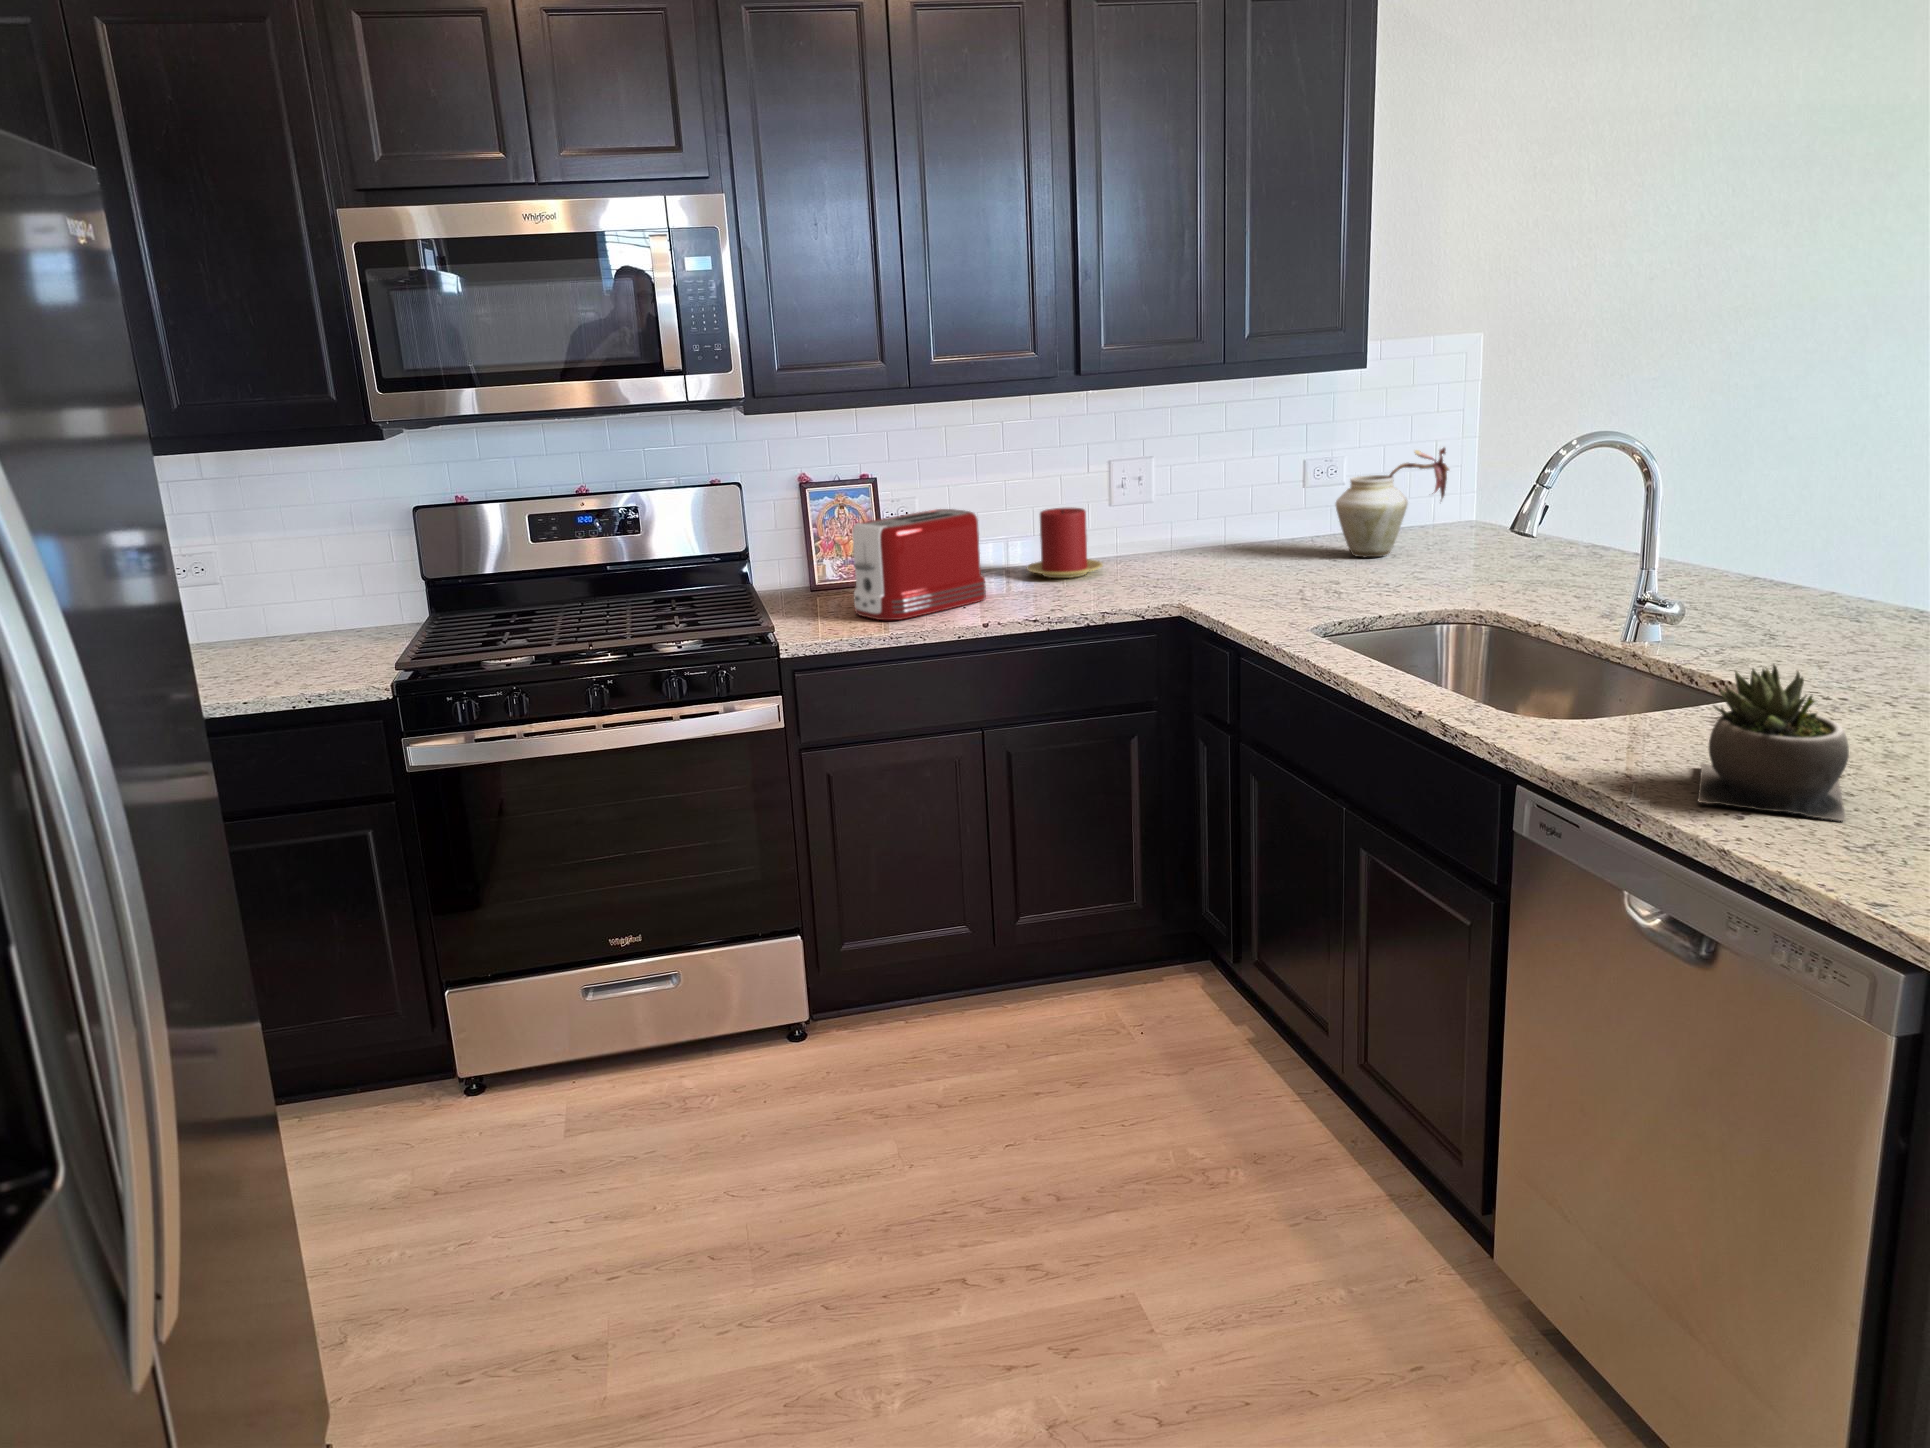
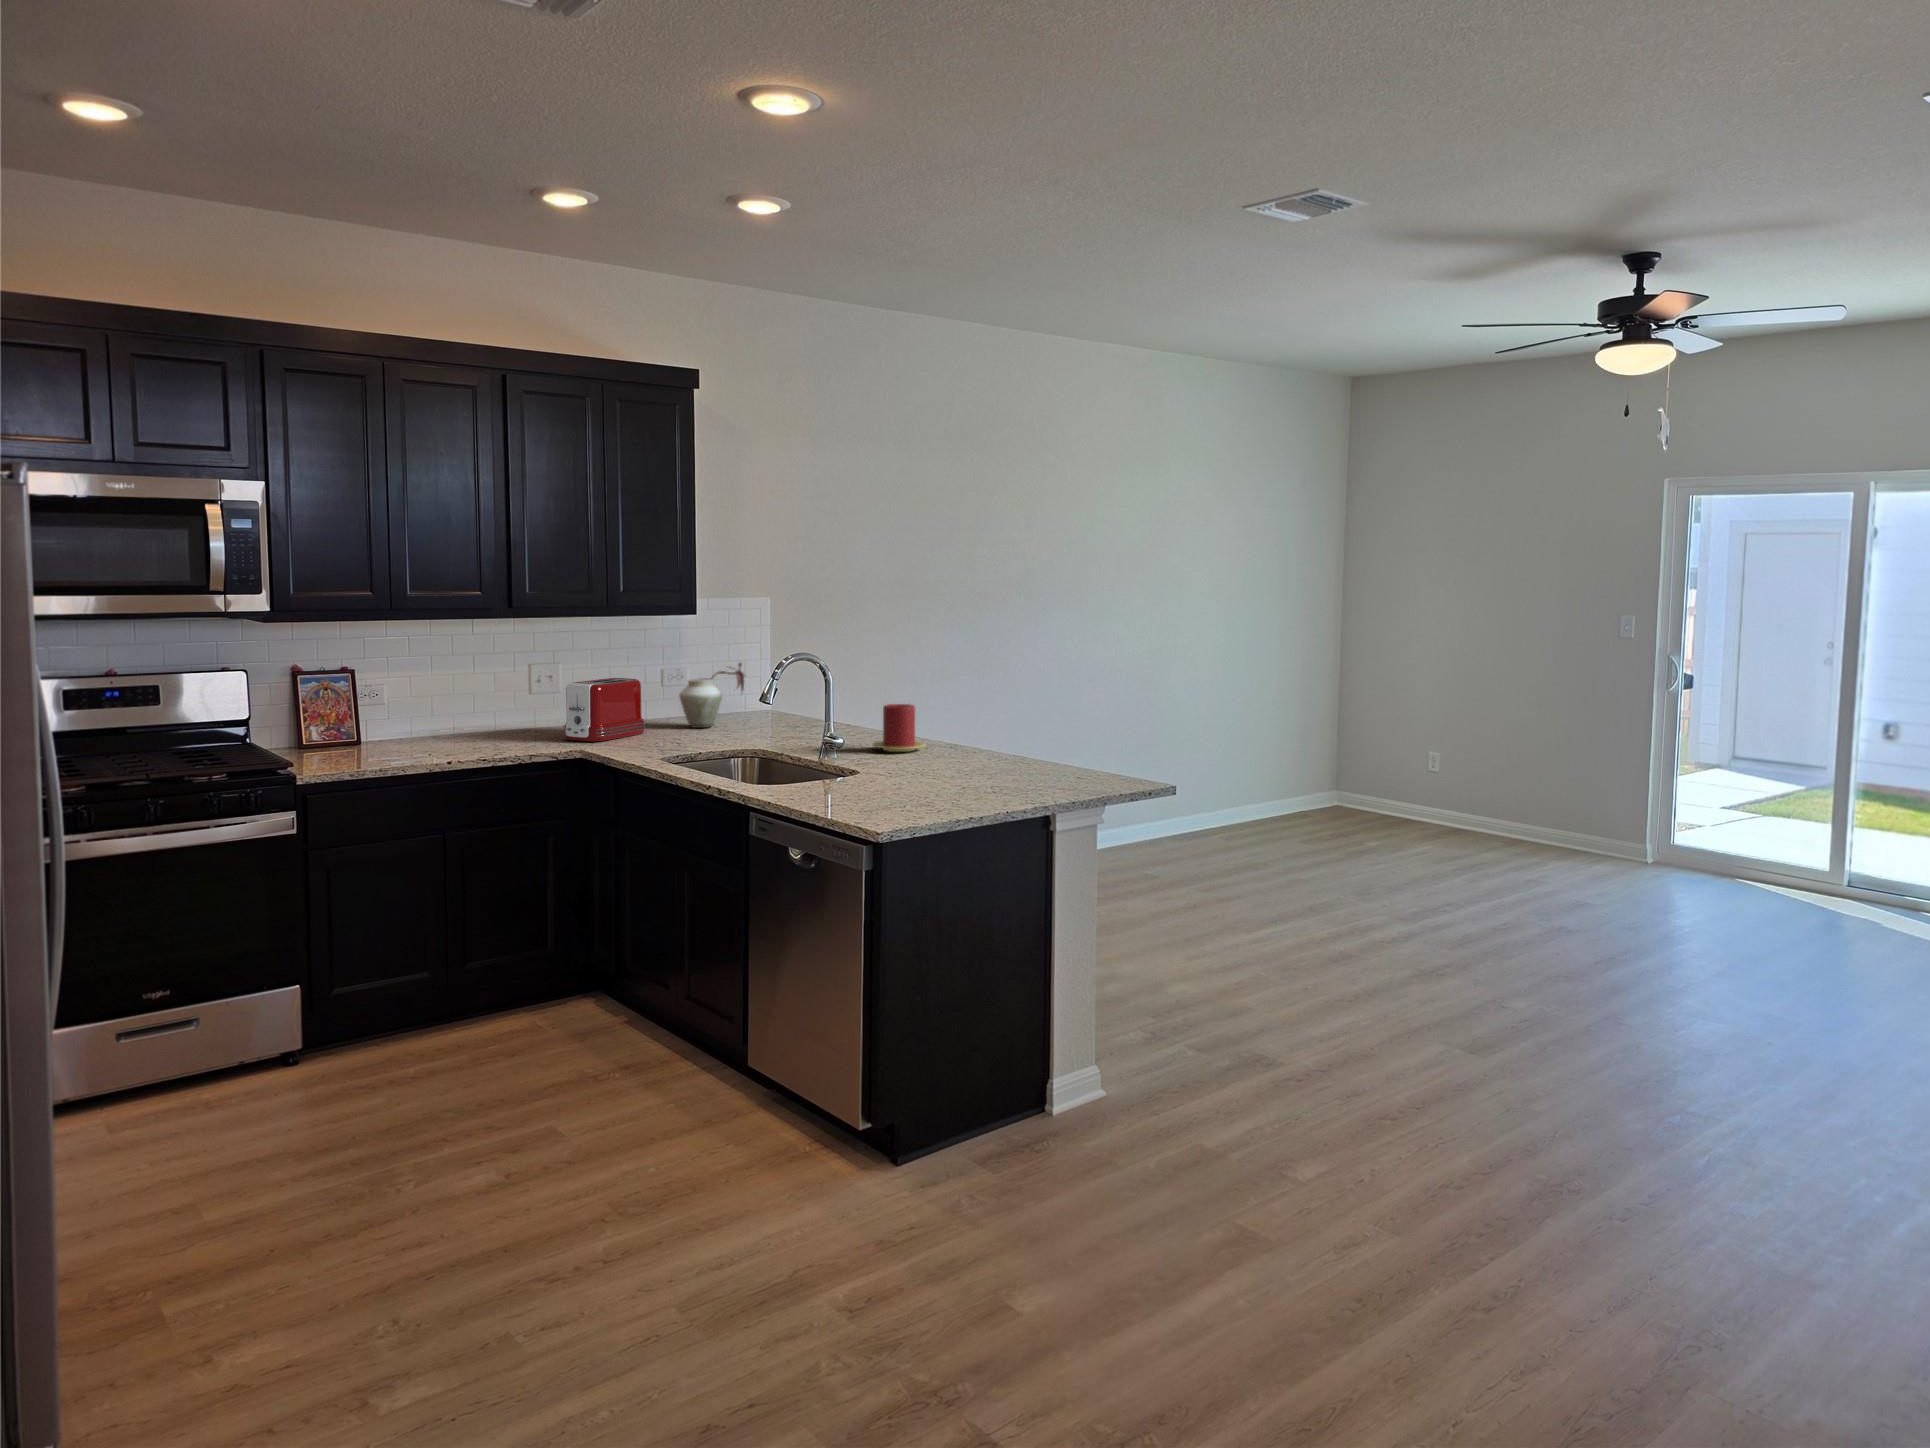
candle: present [1027,508,1102,578] -> present [873,704,925,752]
toaster: present [852,509,986,620] -> present [563,678,645,741]
succulent plant: present [1698,665,1849,821] -> none [809,743,868,803]

